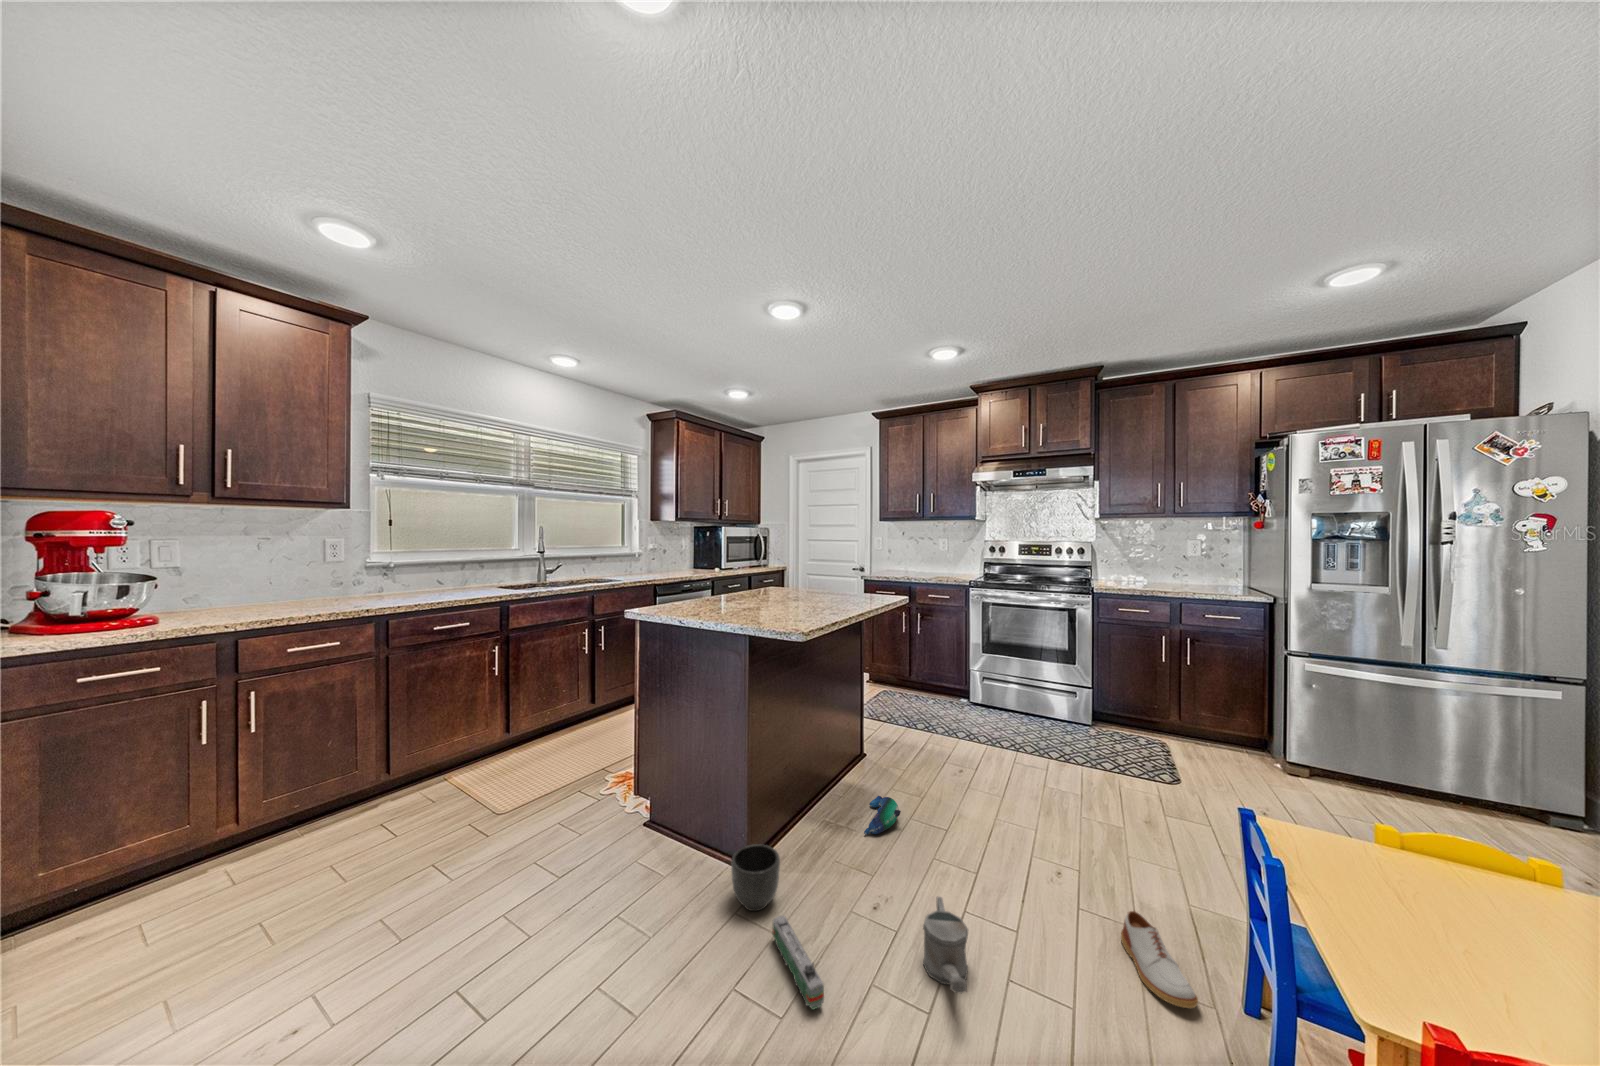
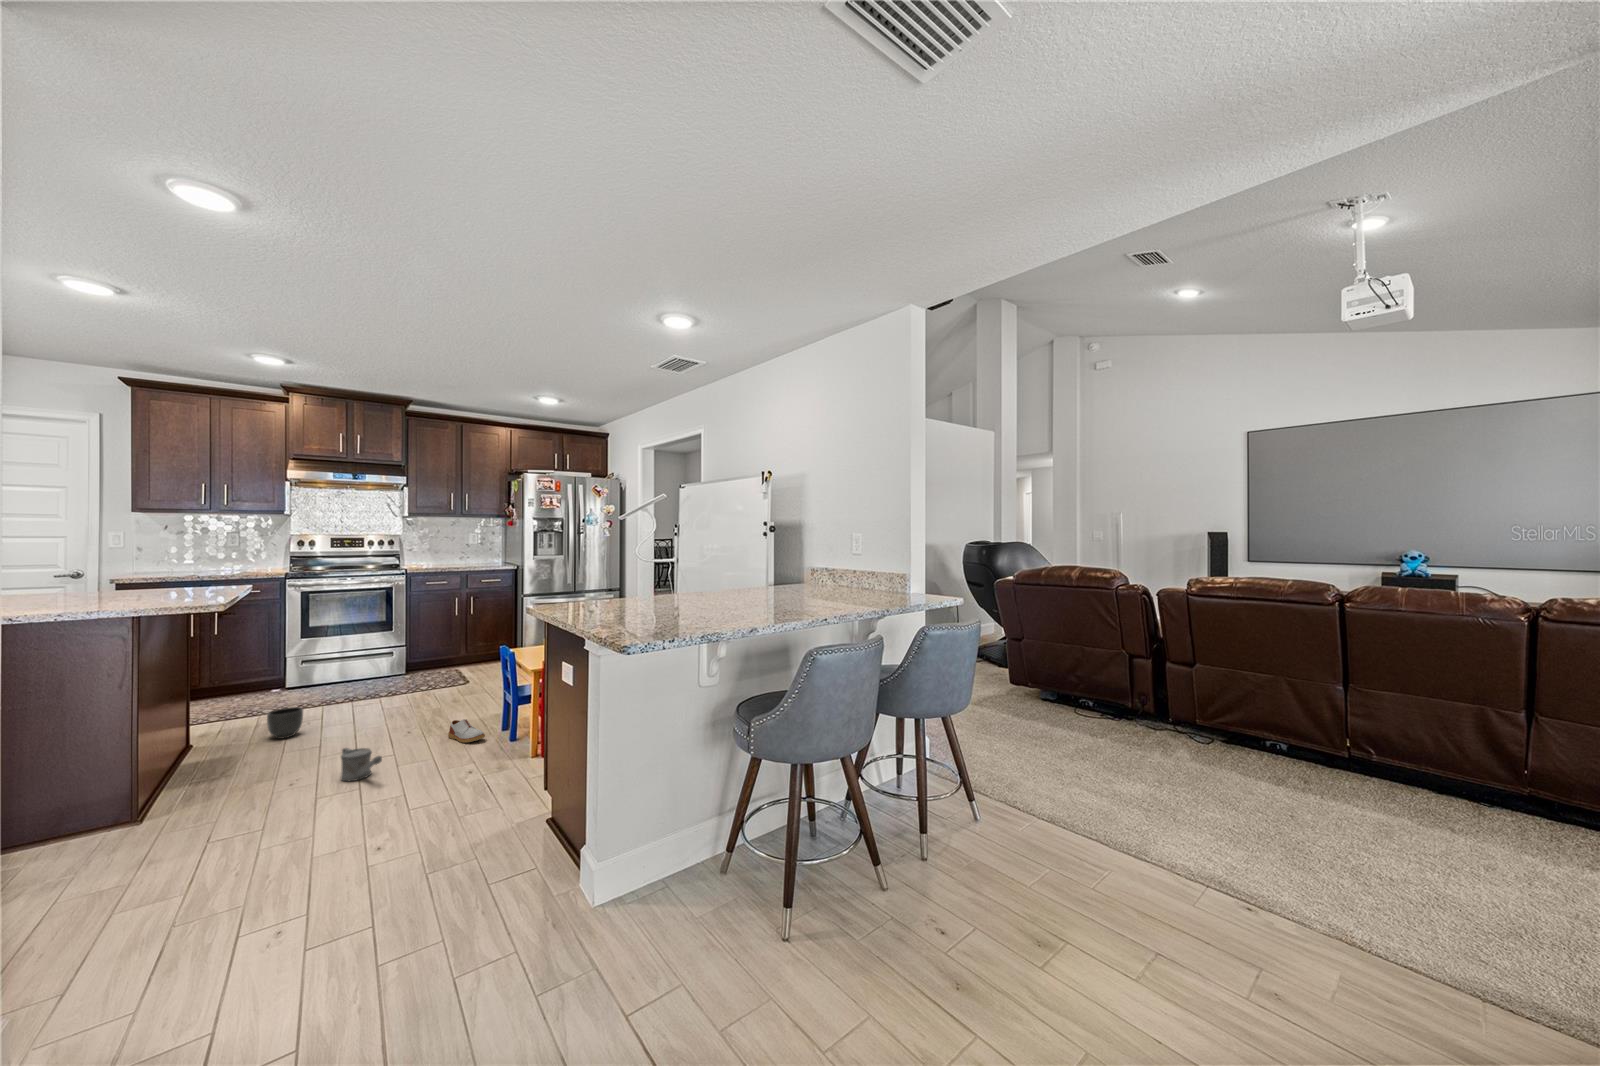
plush toy: present [864,796,901,835] -> none [234,738,277,765]
planter: present [731,844,780,911] -> present [267,707,303,739]
toy train: present [772,915,824,1009] -> none [215,792,288,817]

